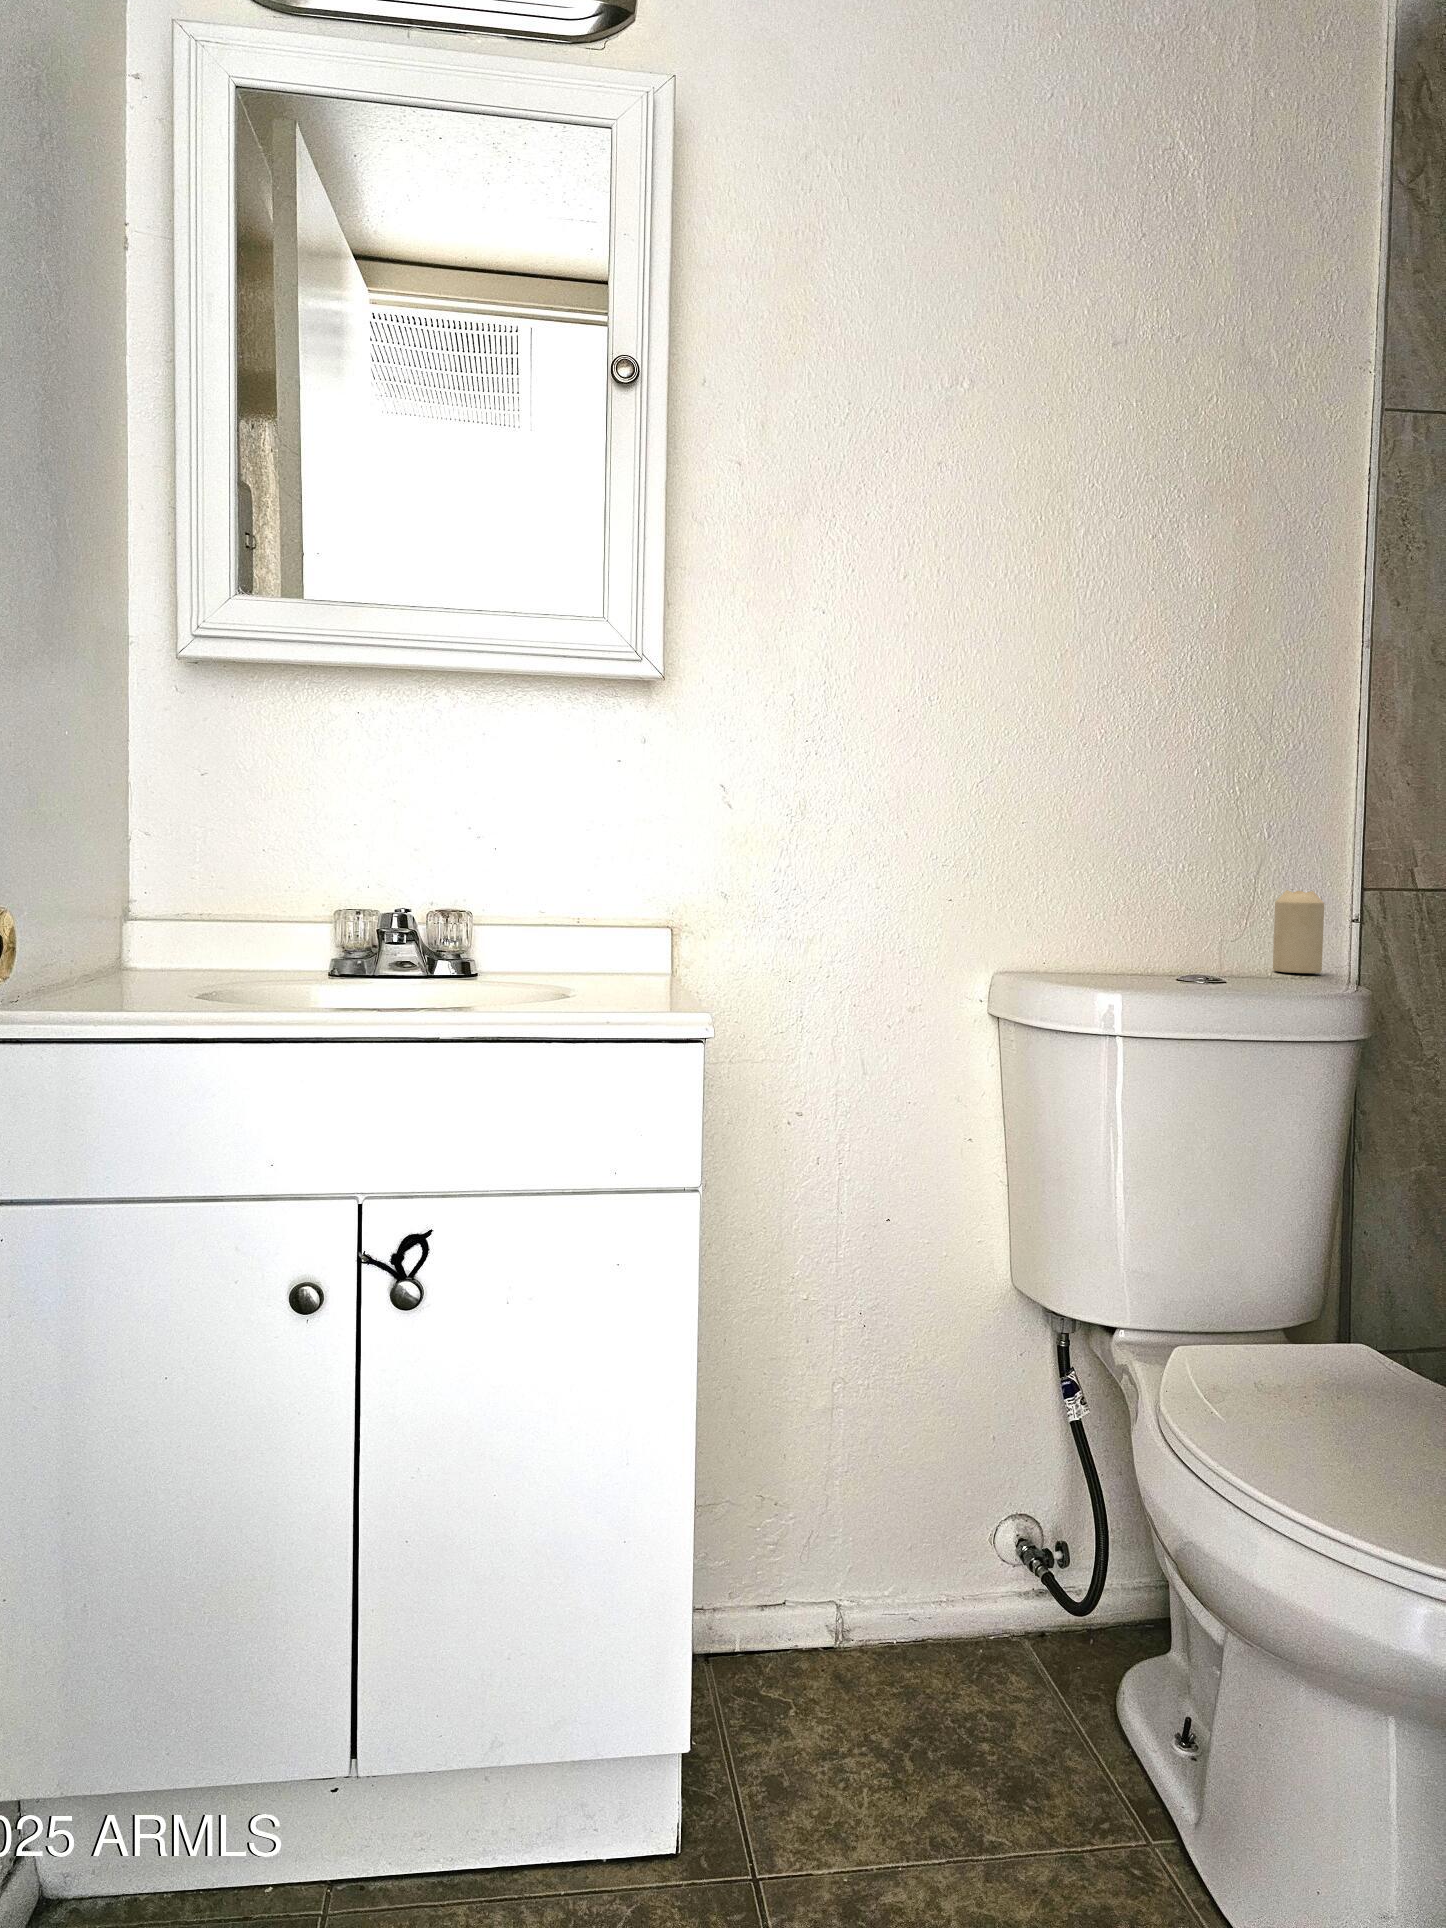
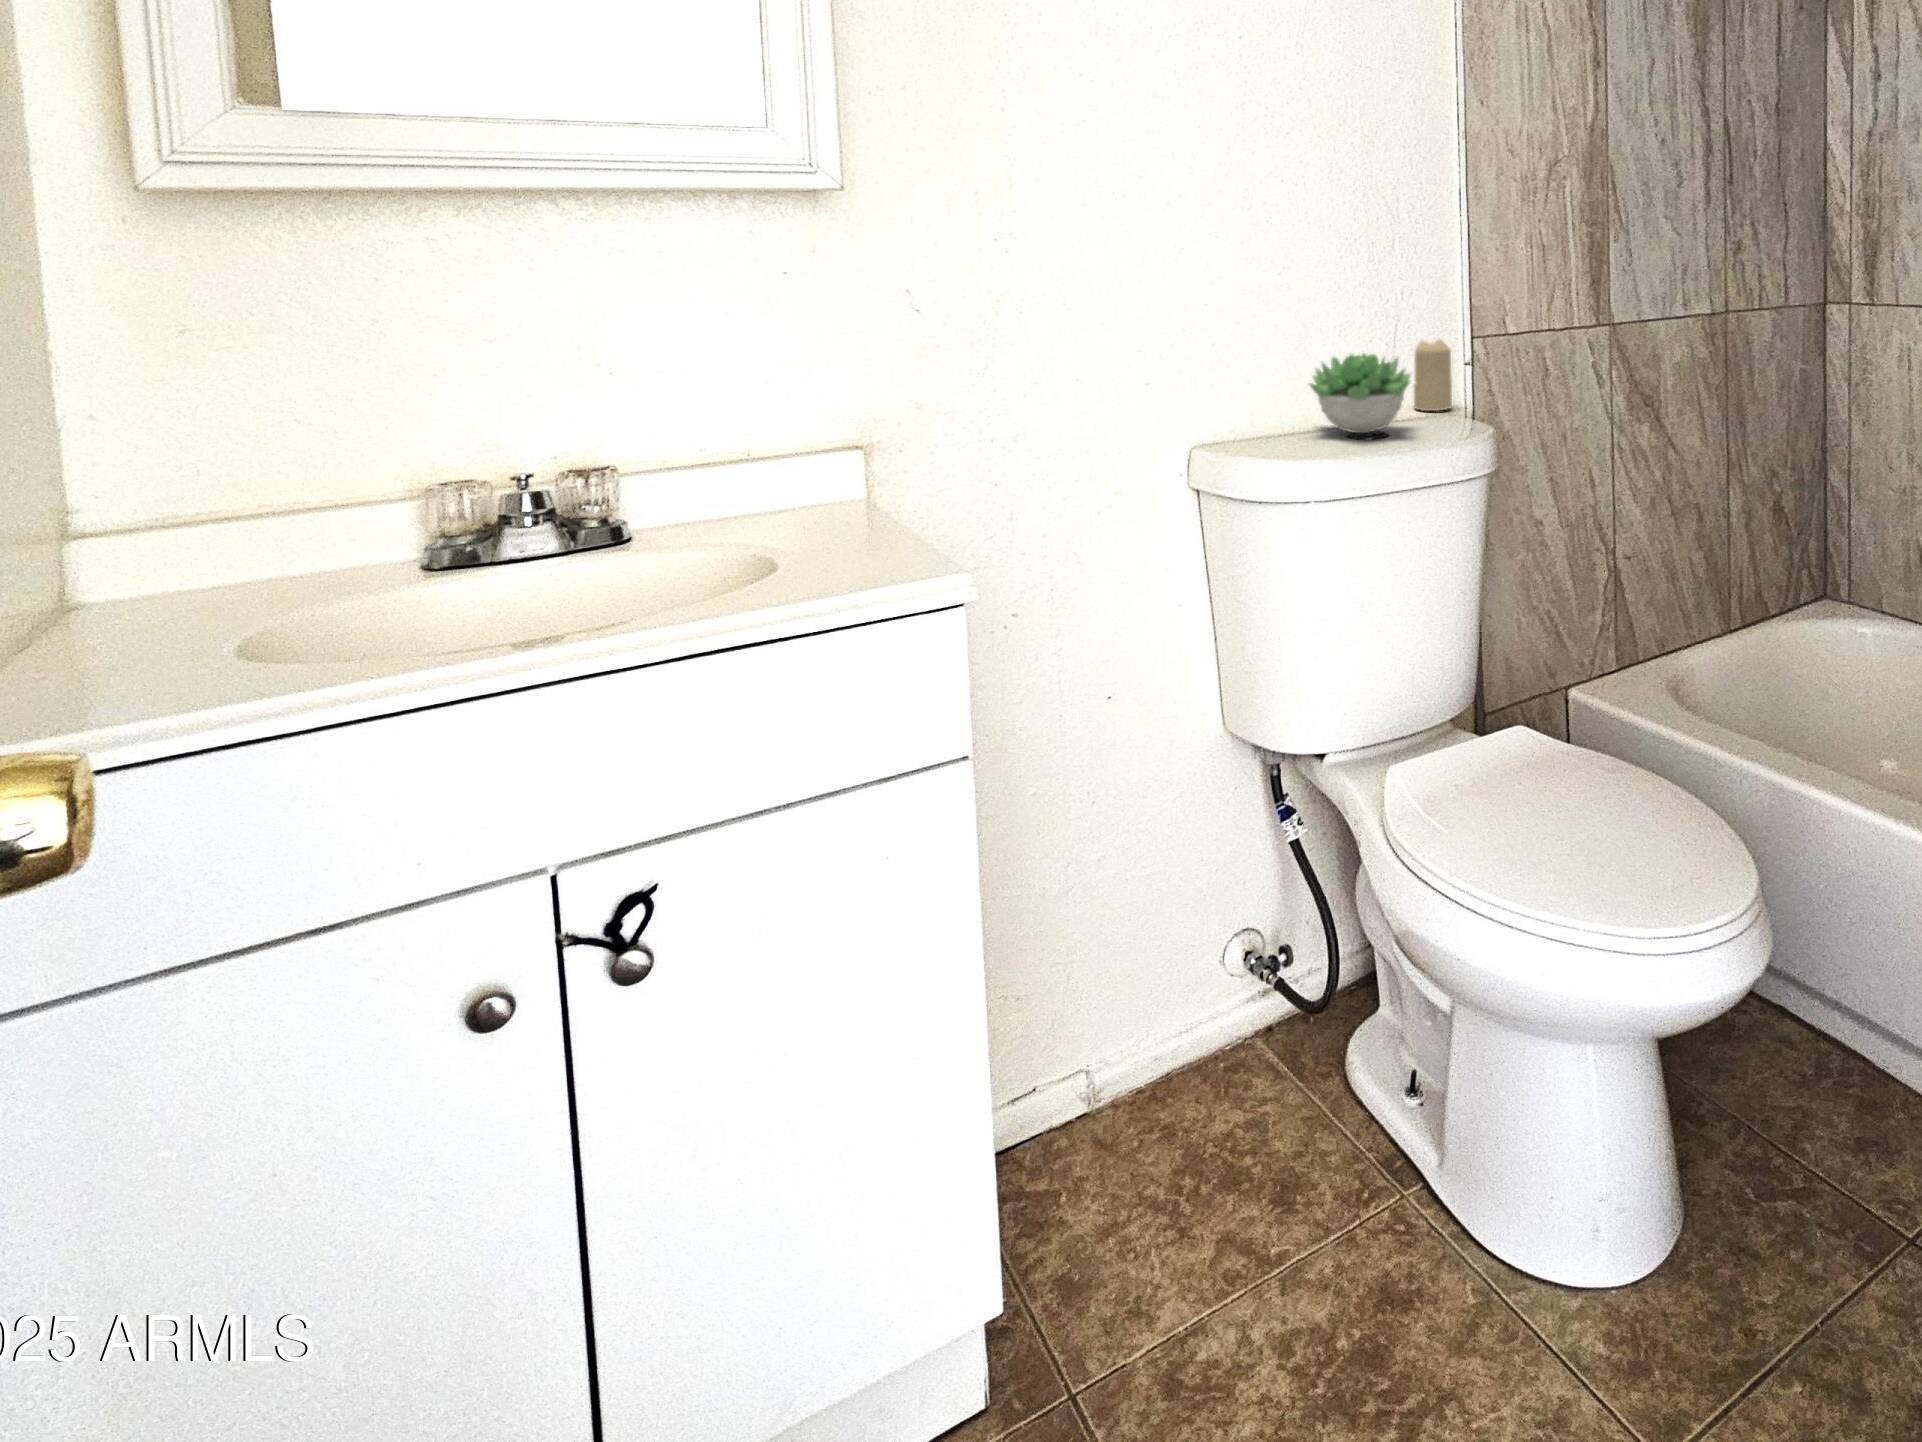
succulent plant: none [1129,888,1261,978] -> present [1310,354,1410,433]

